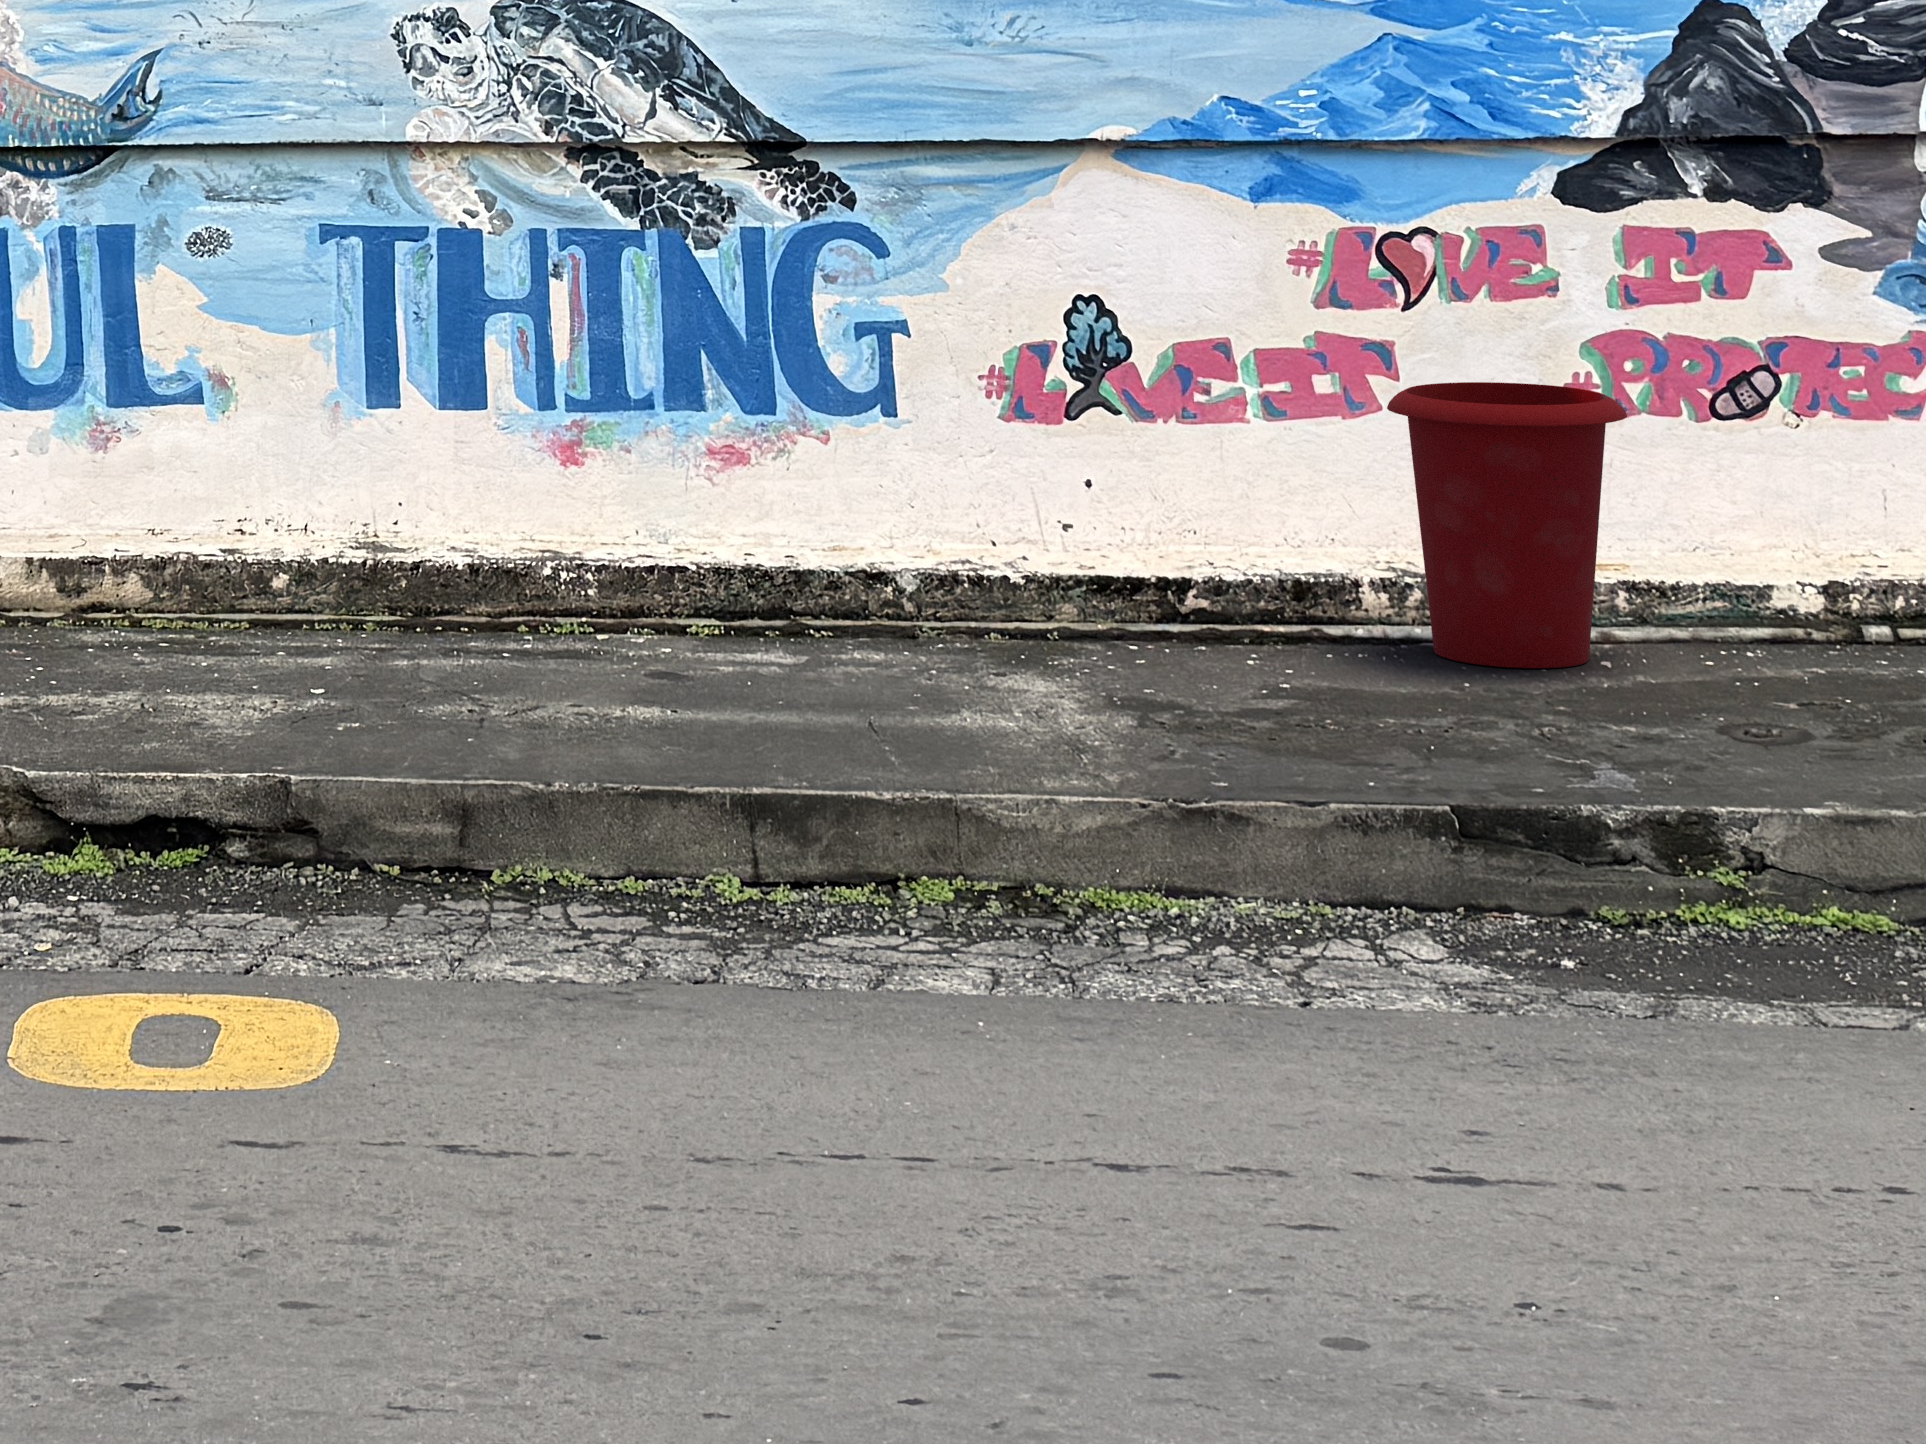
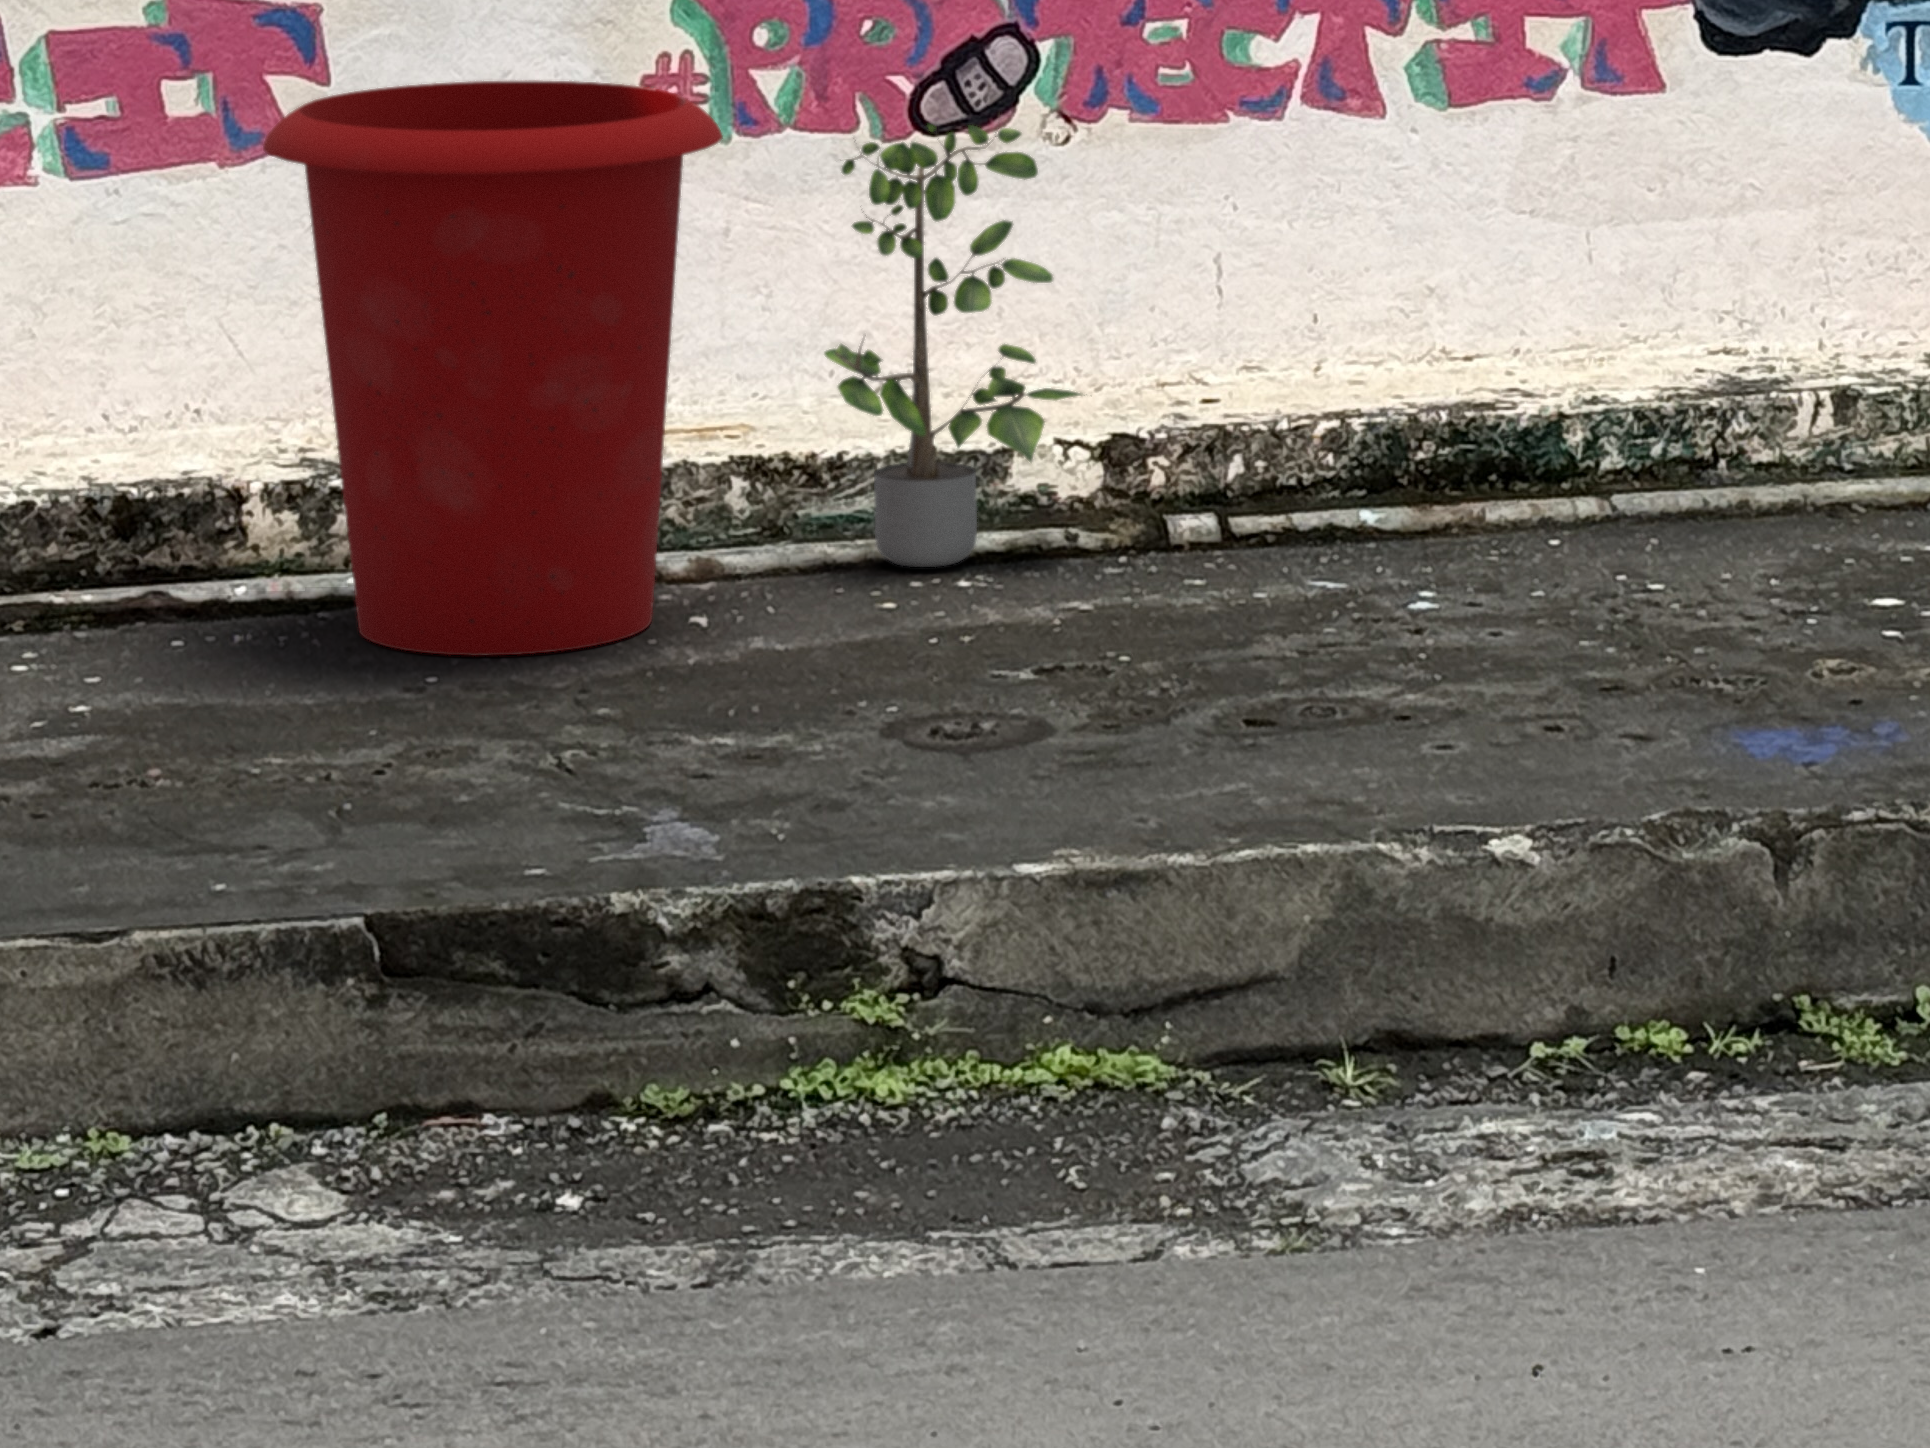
potted plant: none [1668,410,1820,644] -> present [824,124,1081,567]

